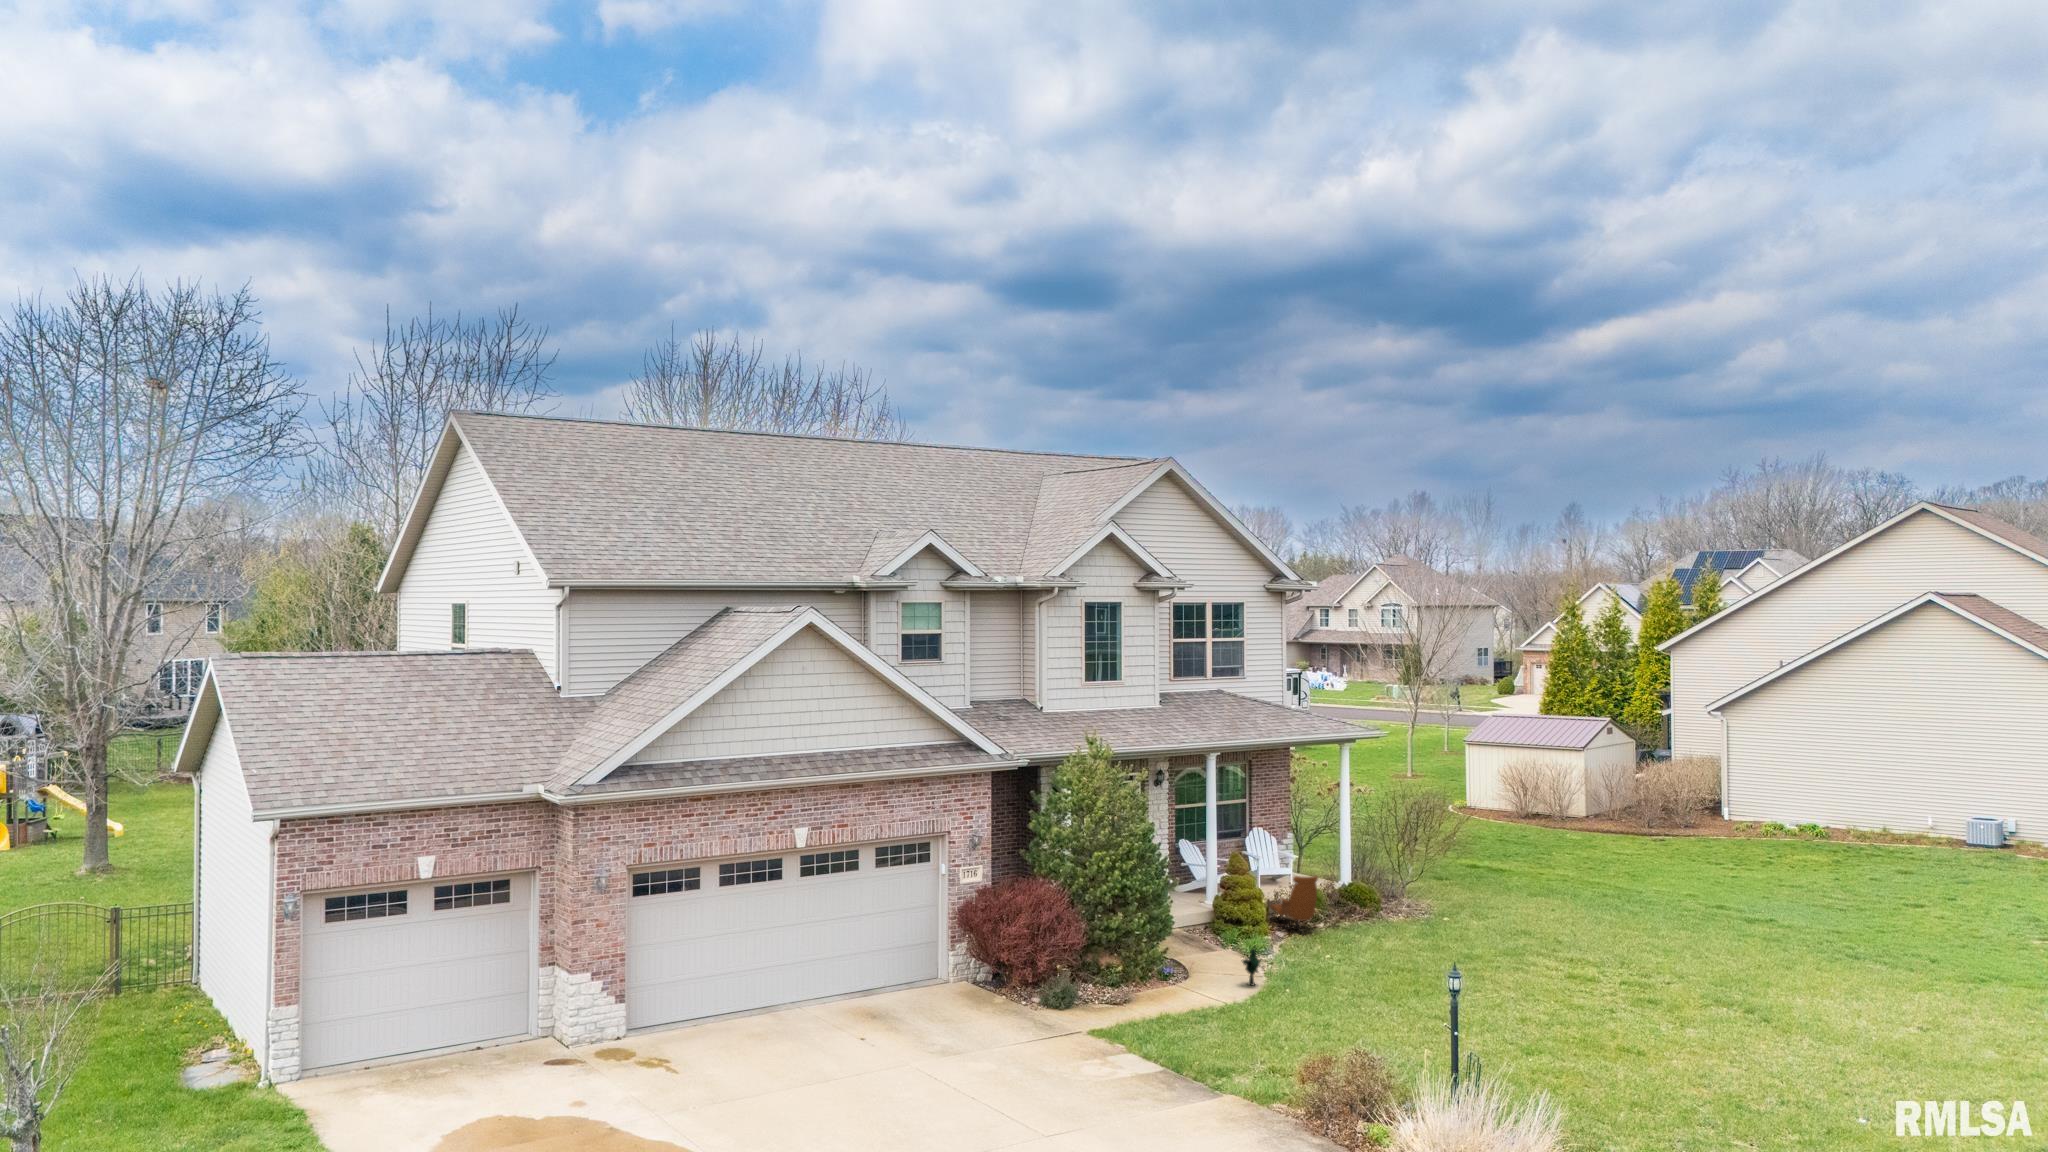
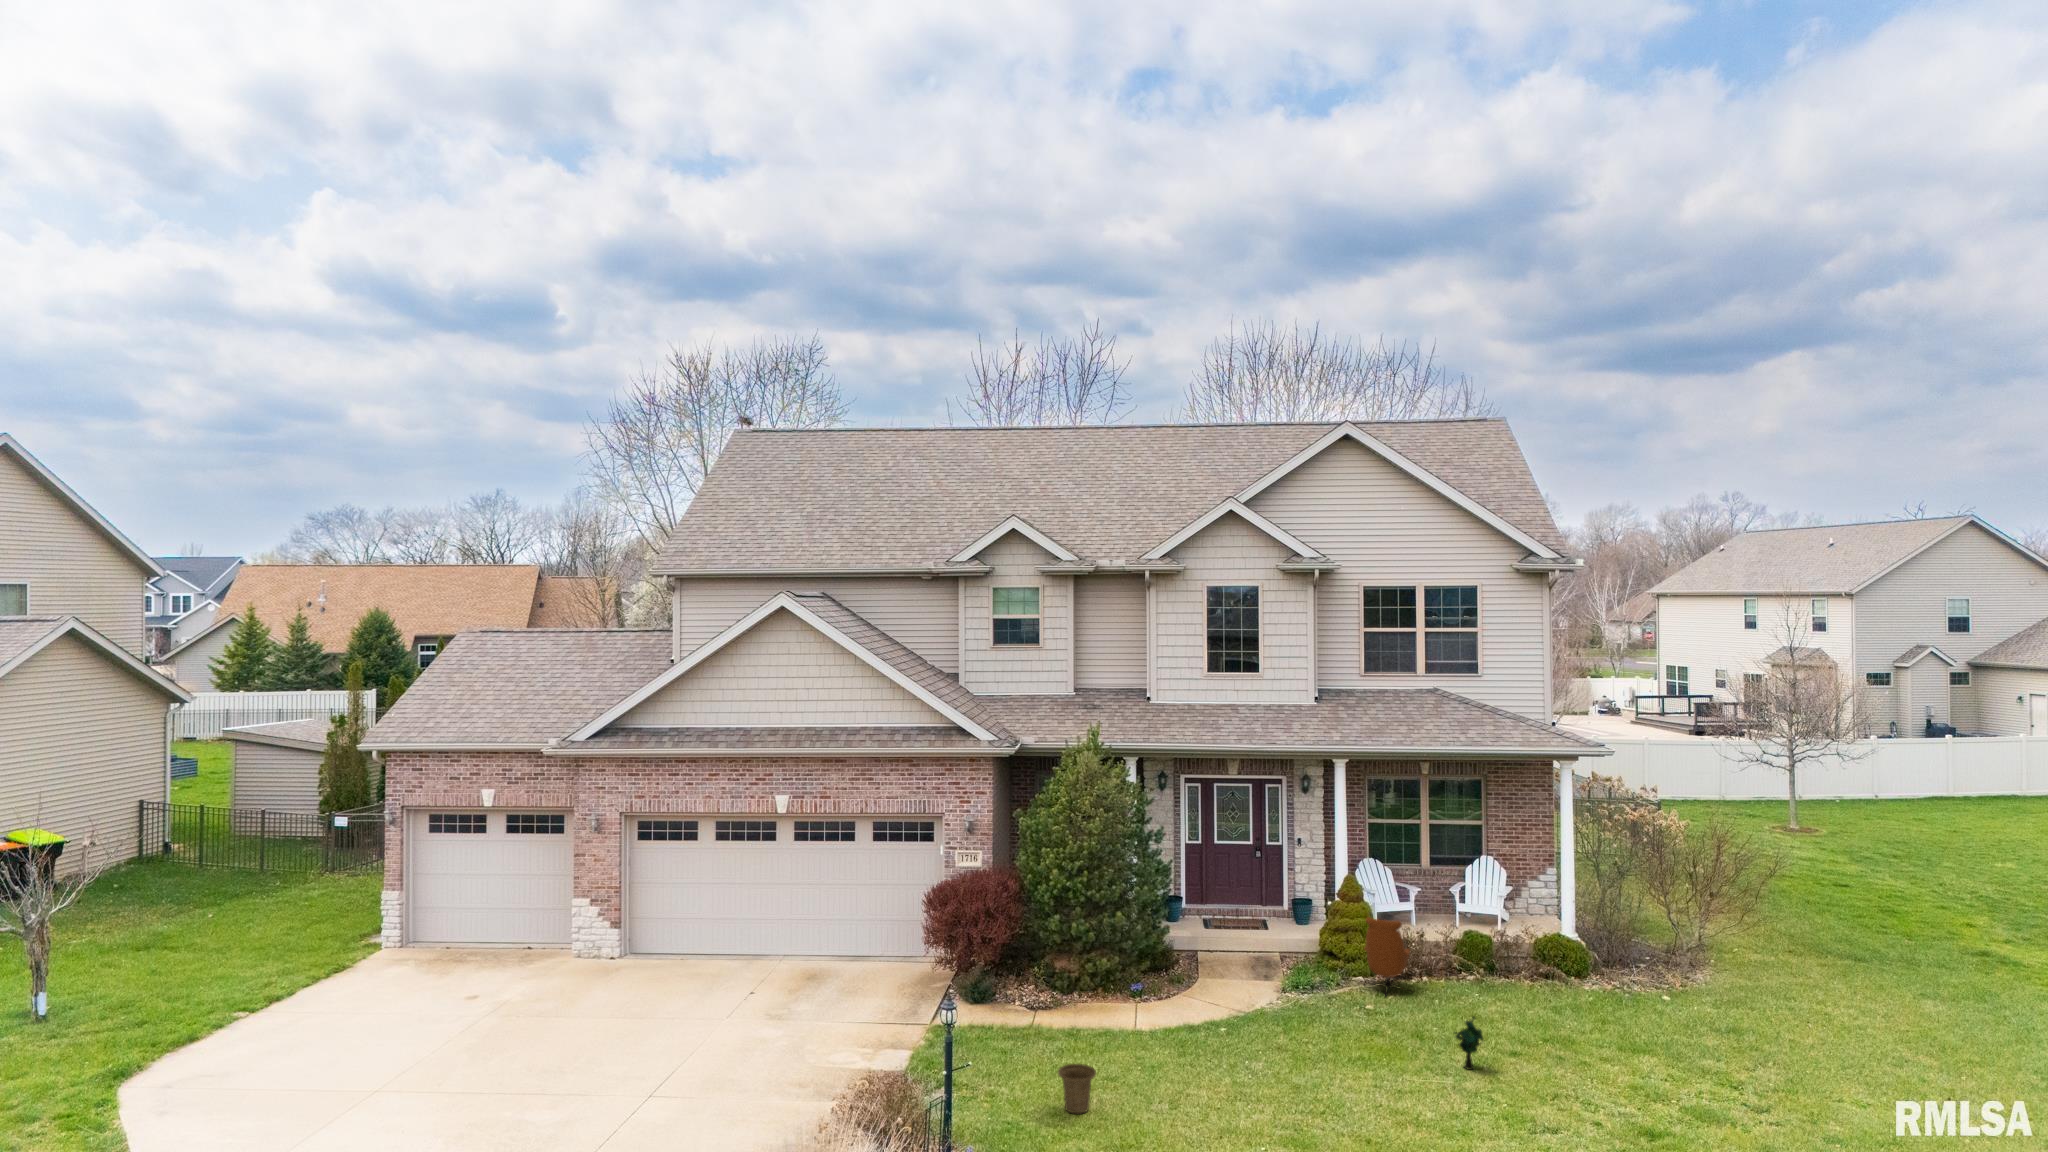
decorative plant: present [1242,947,1261,986] -> present [1454,1016,1483,1070]
basket: none [1273,1008,1304,1045] -> present [1058,1064,1096,1114]

